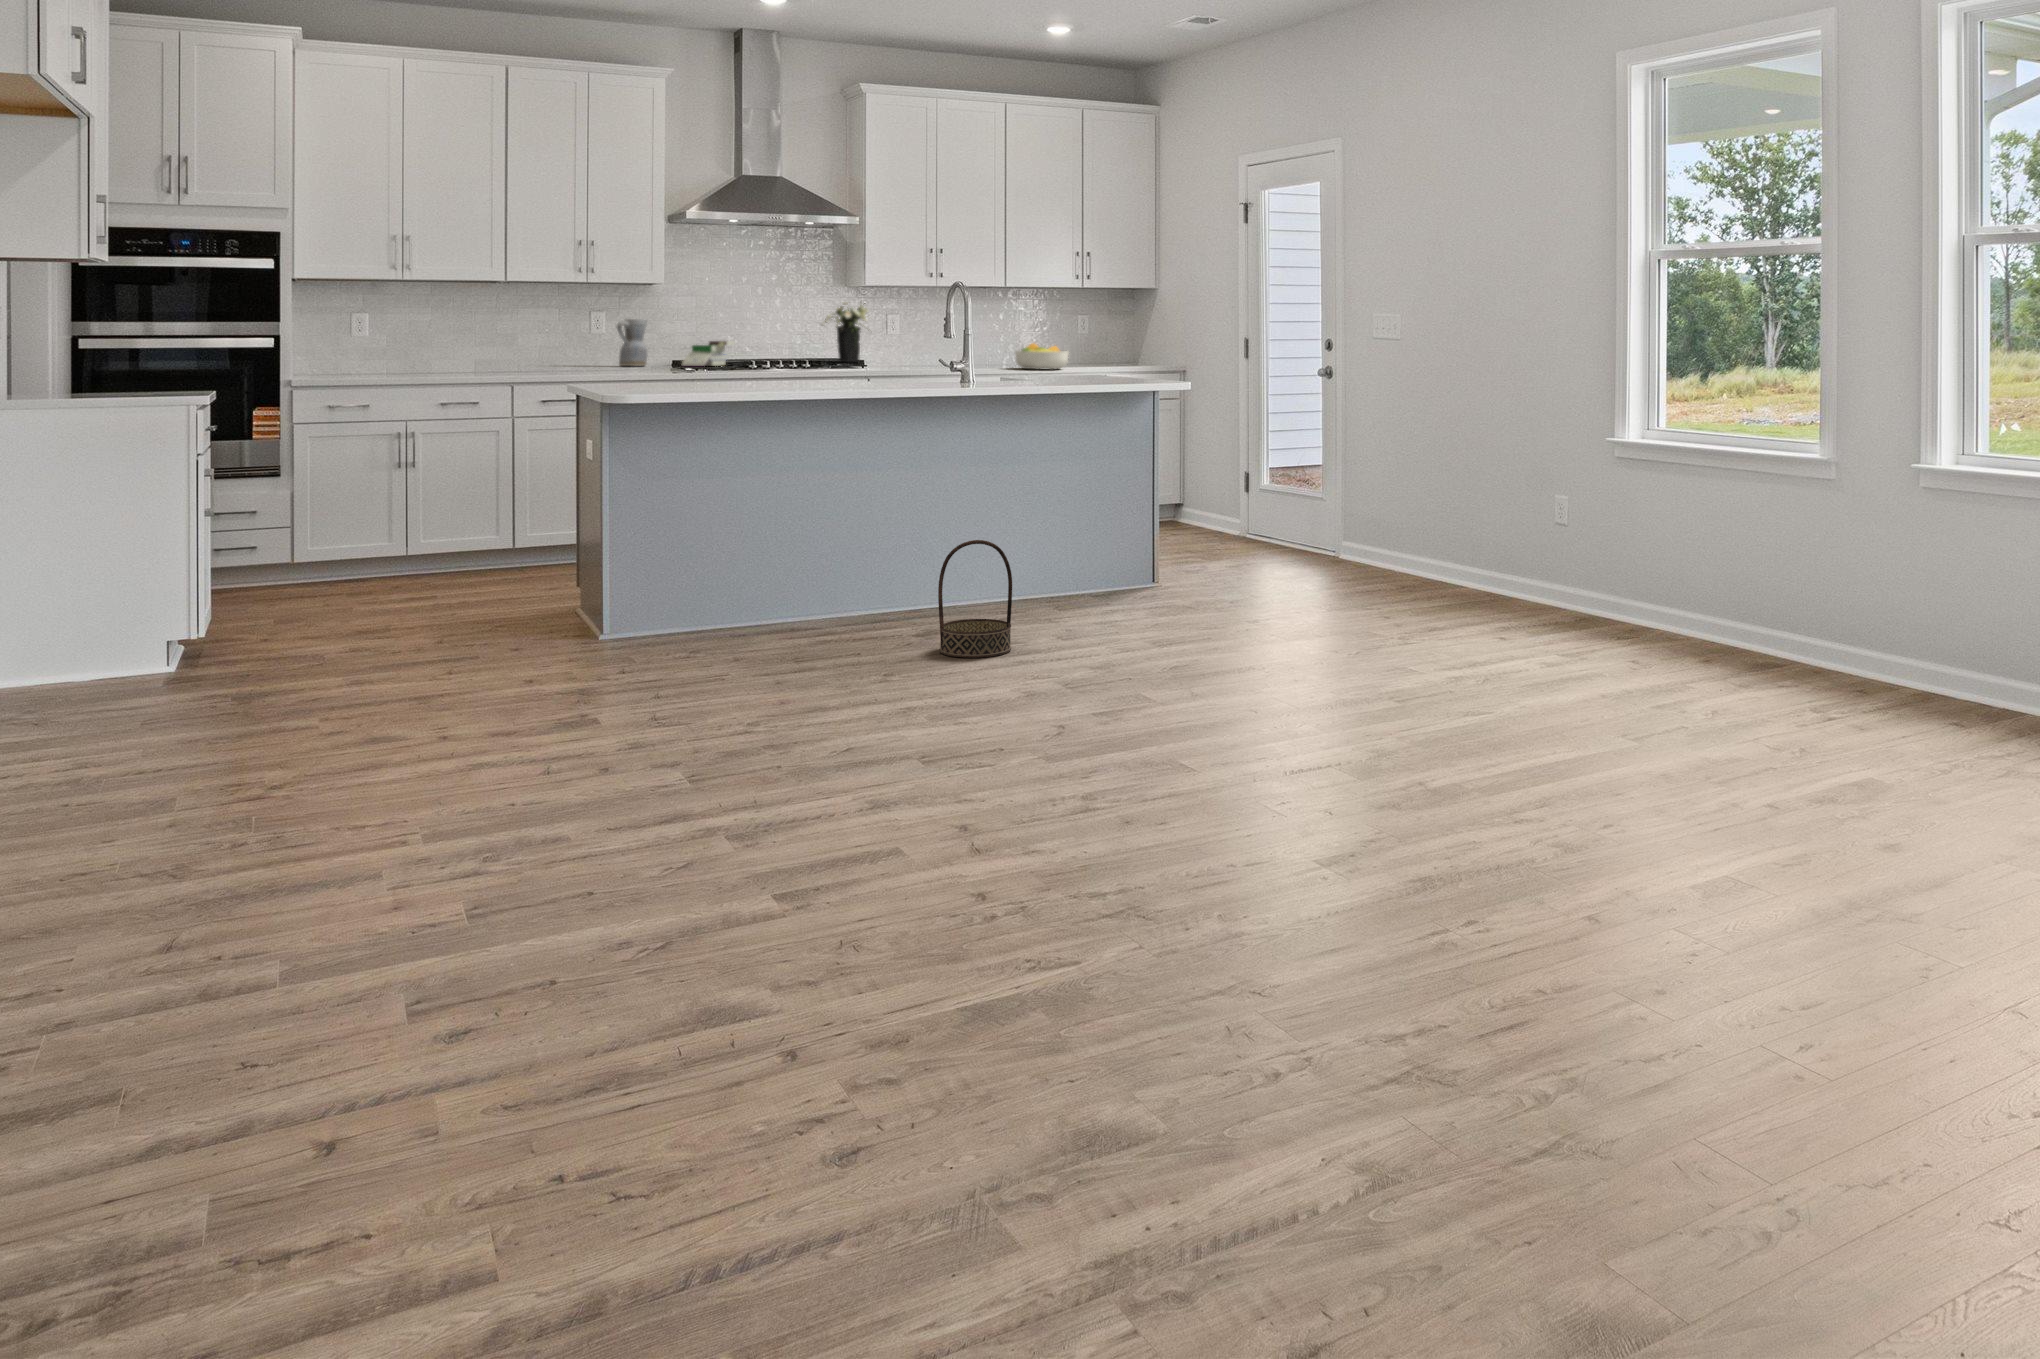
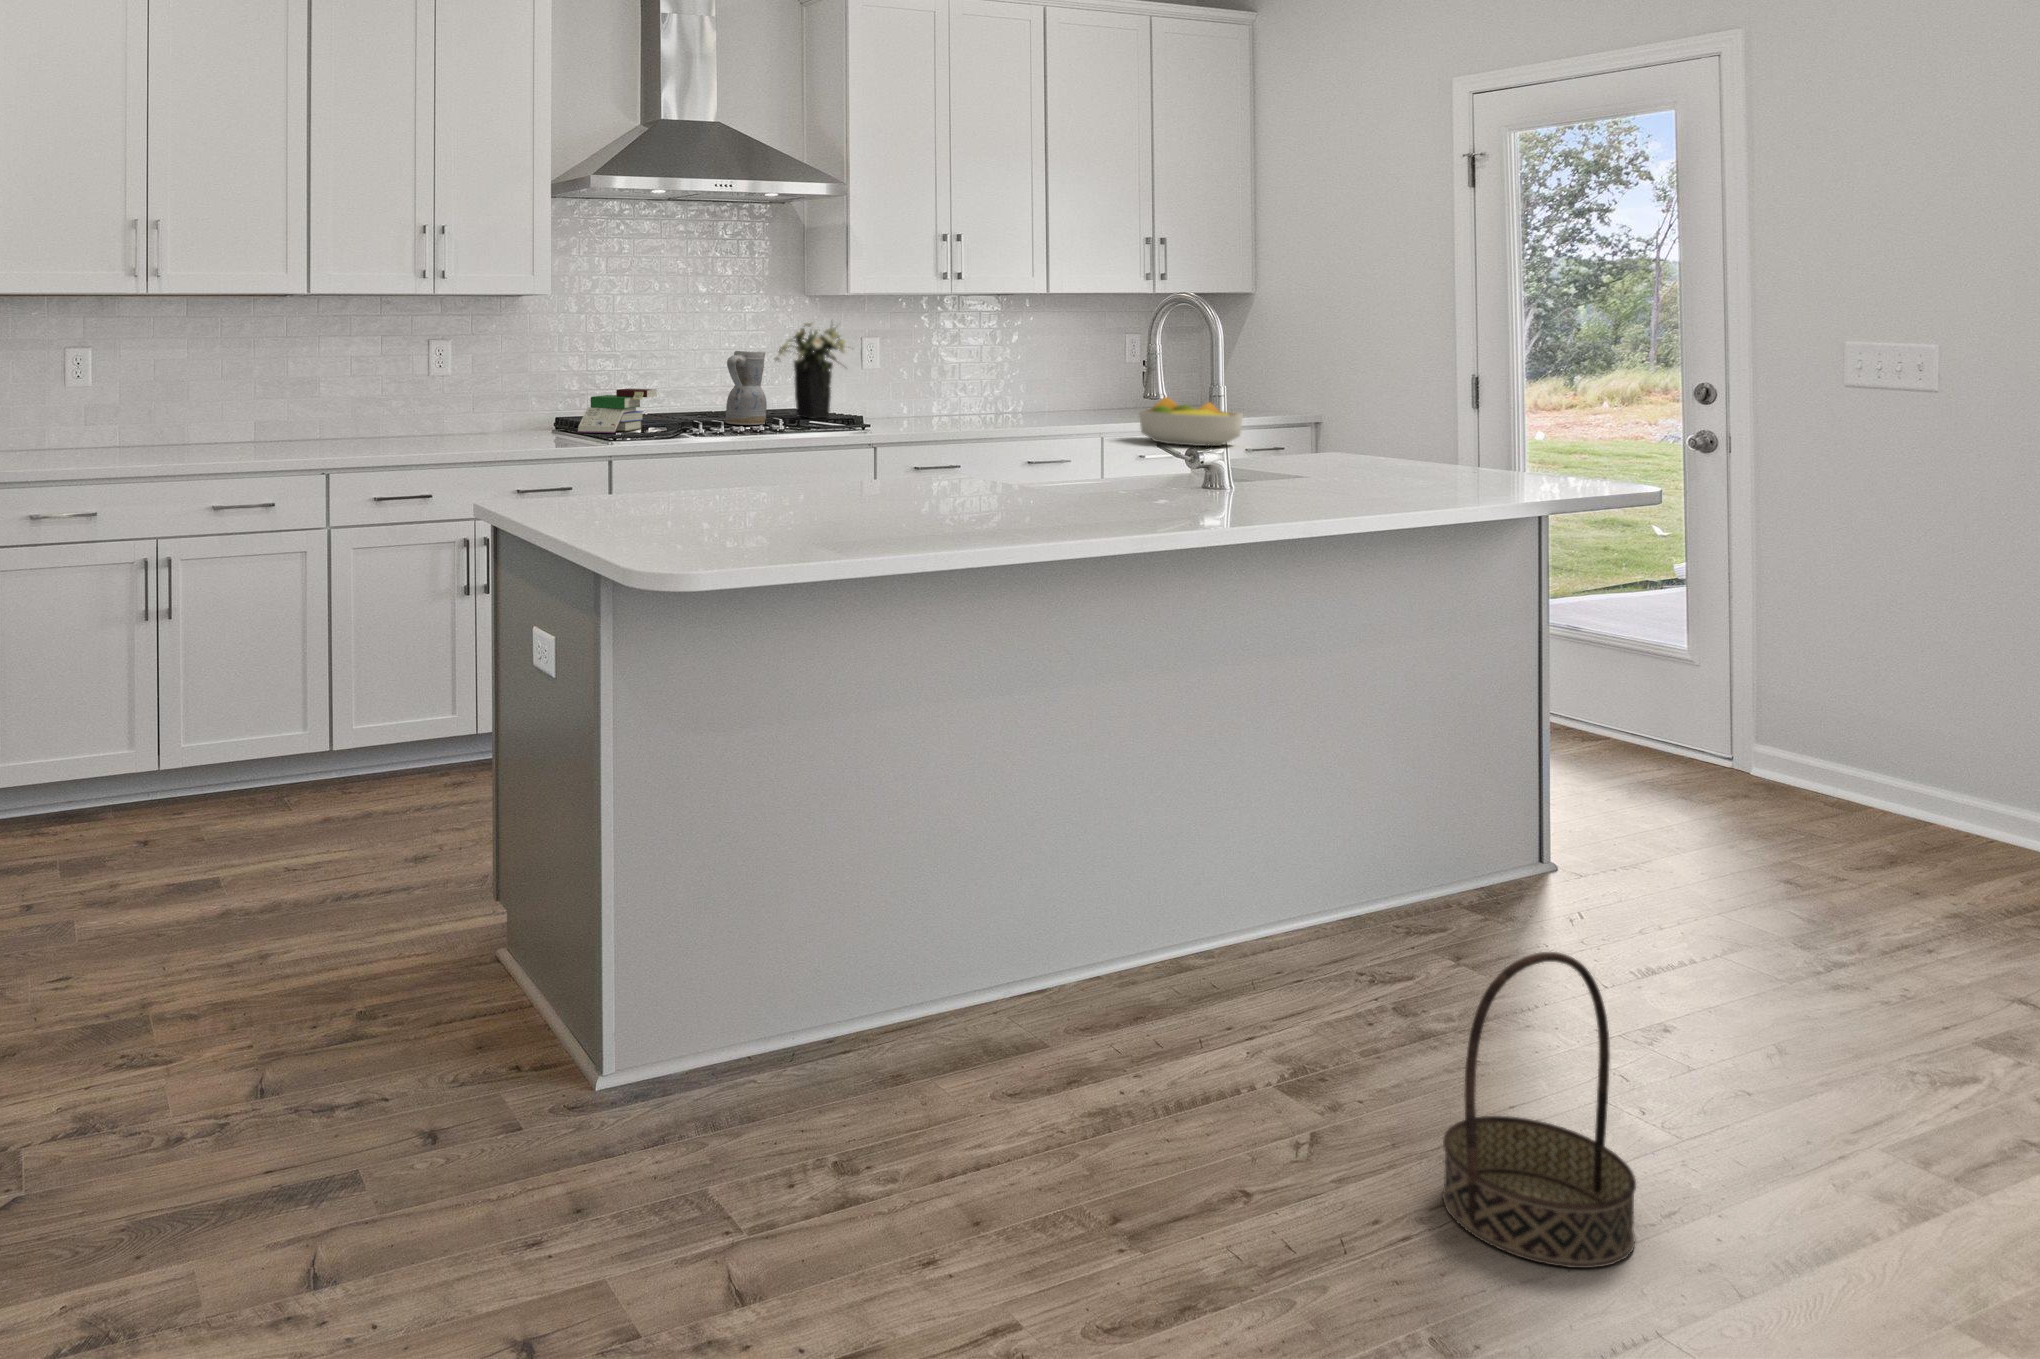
ceramic pitcher: present [617,319,647,366] -> present [725,351,767,425]

